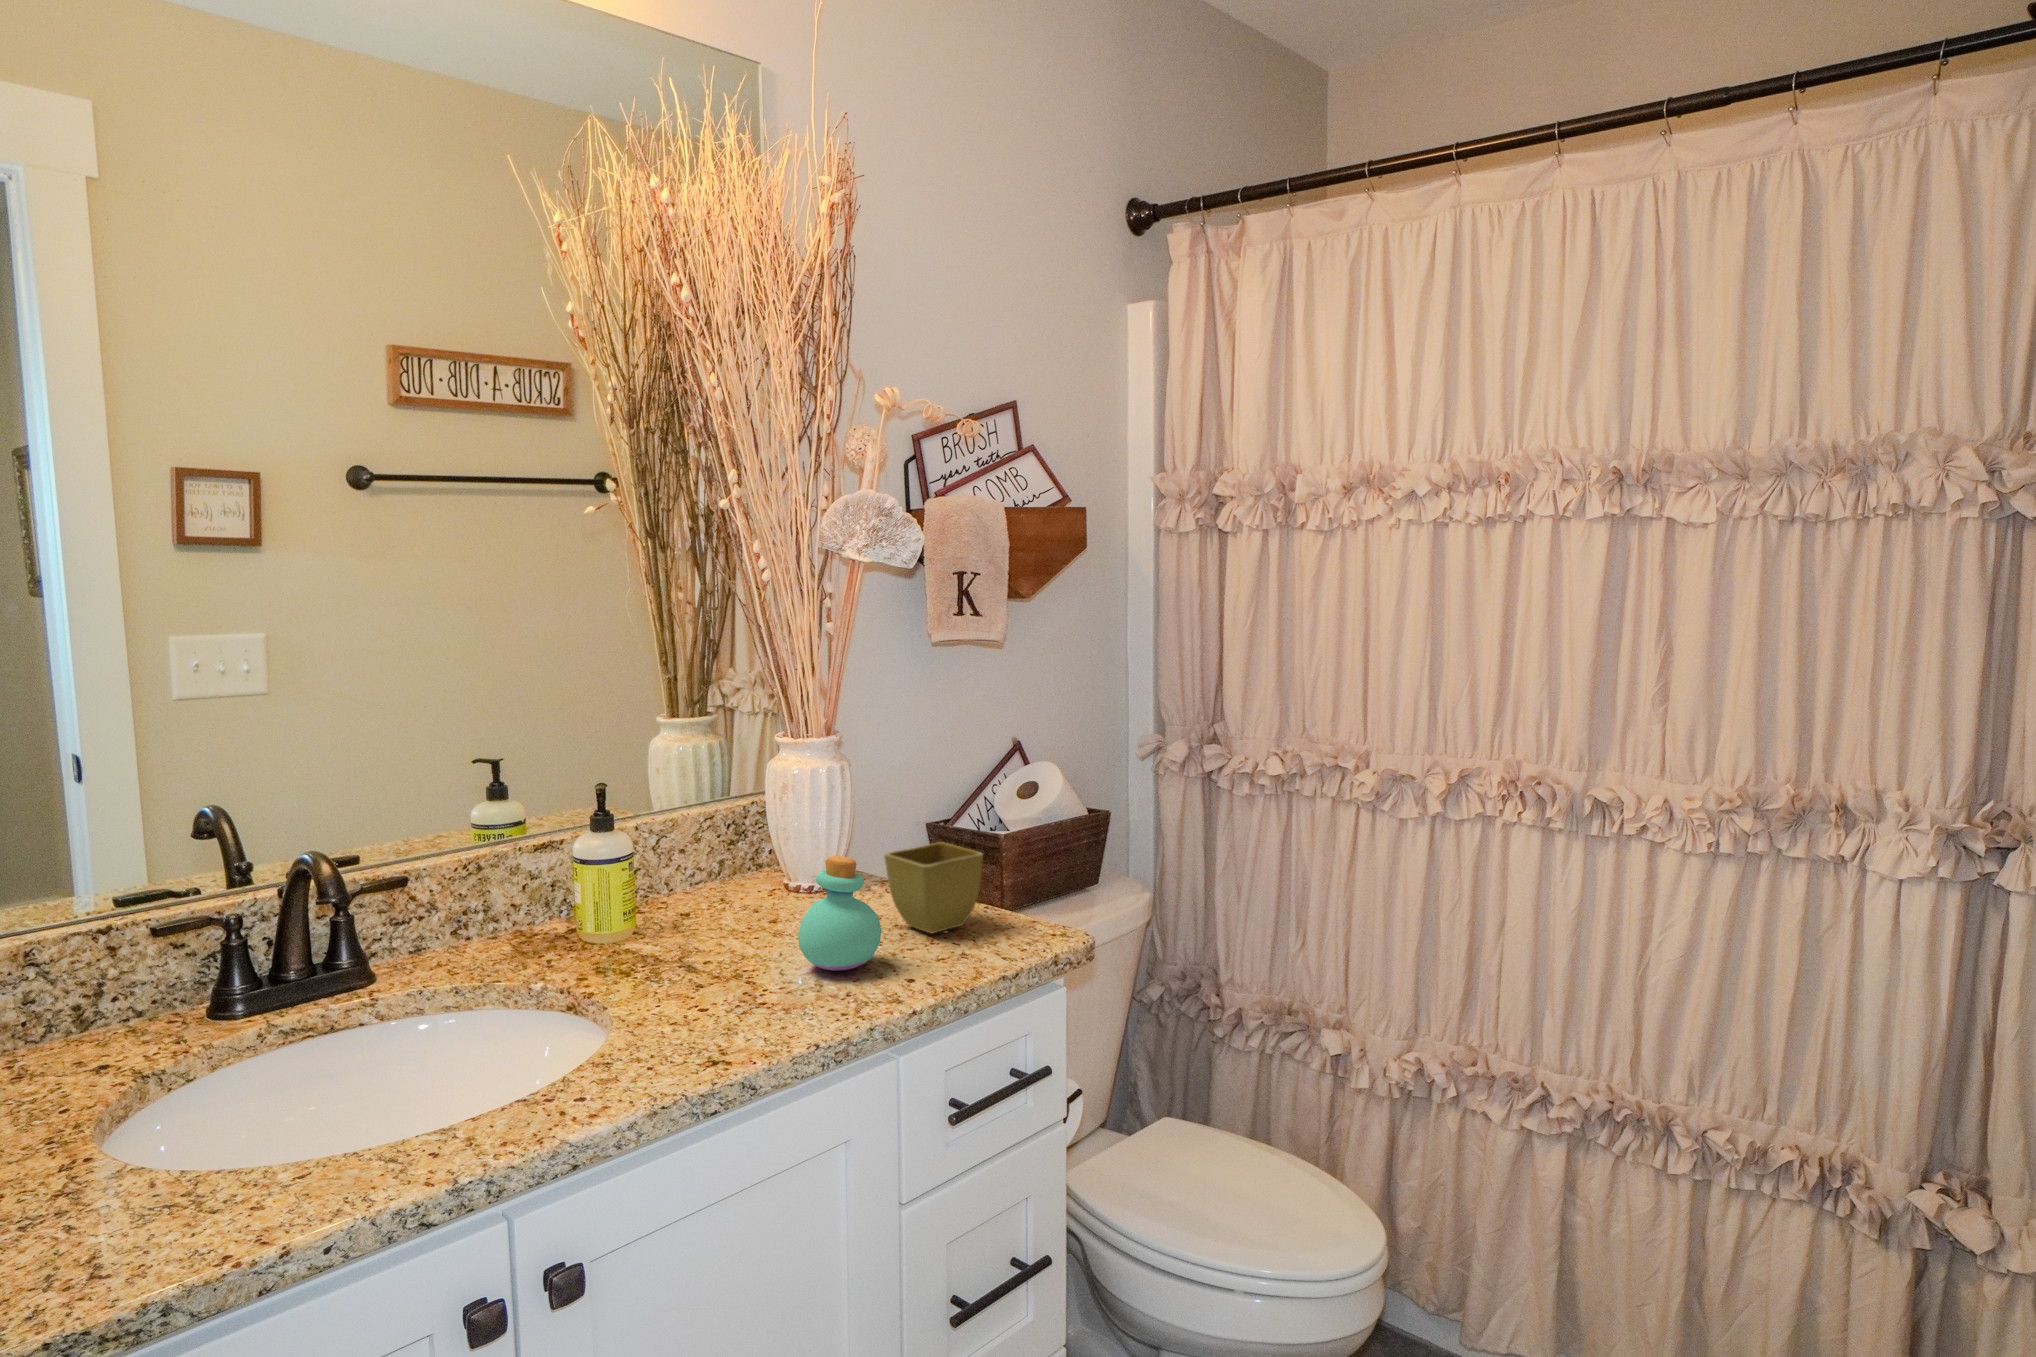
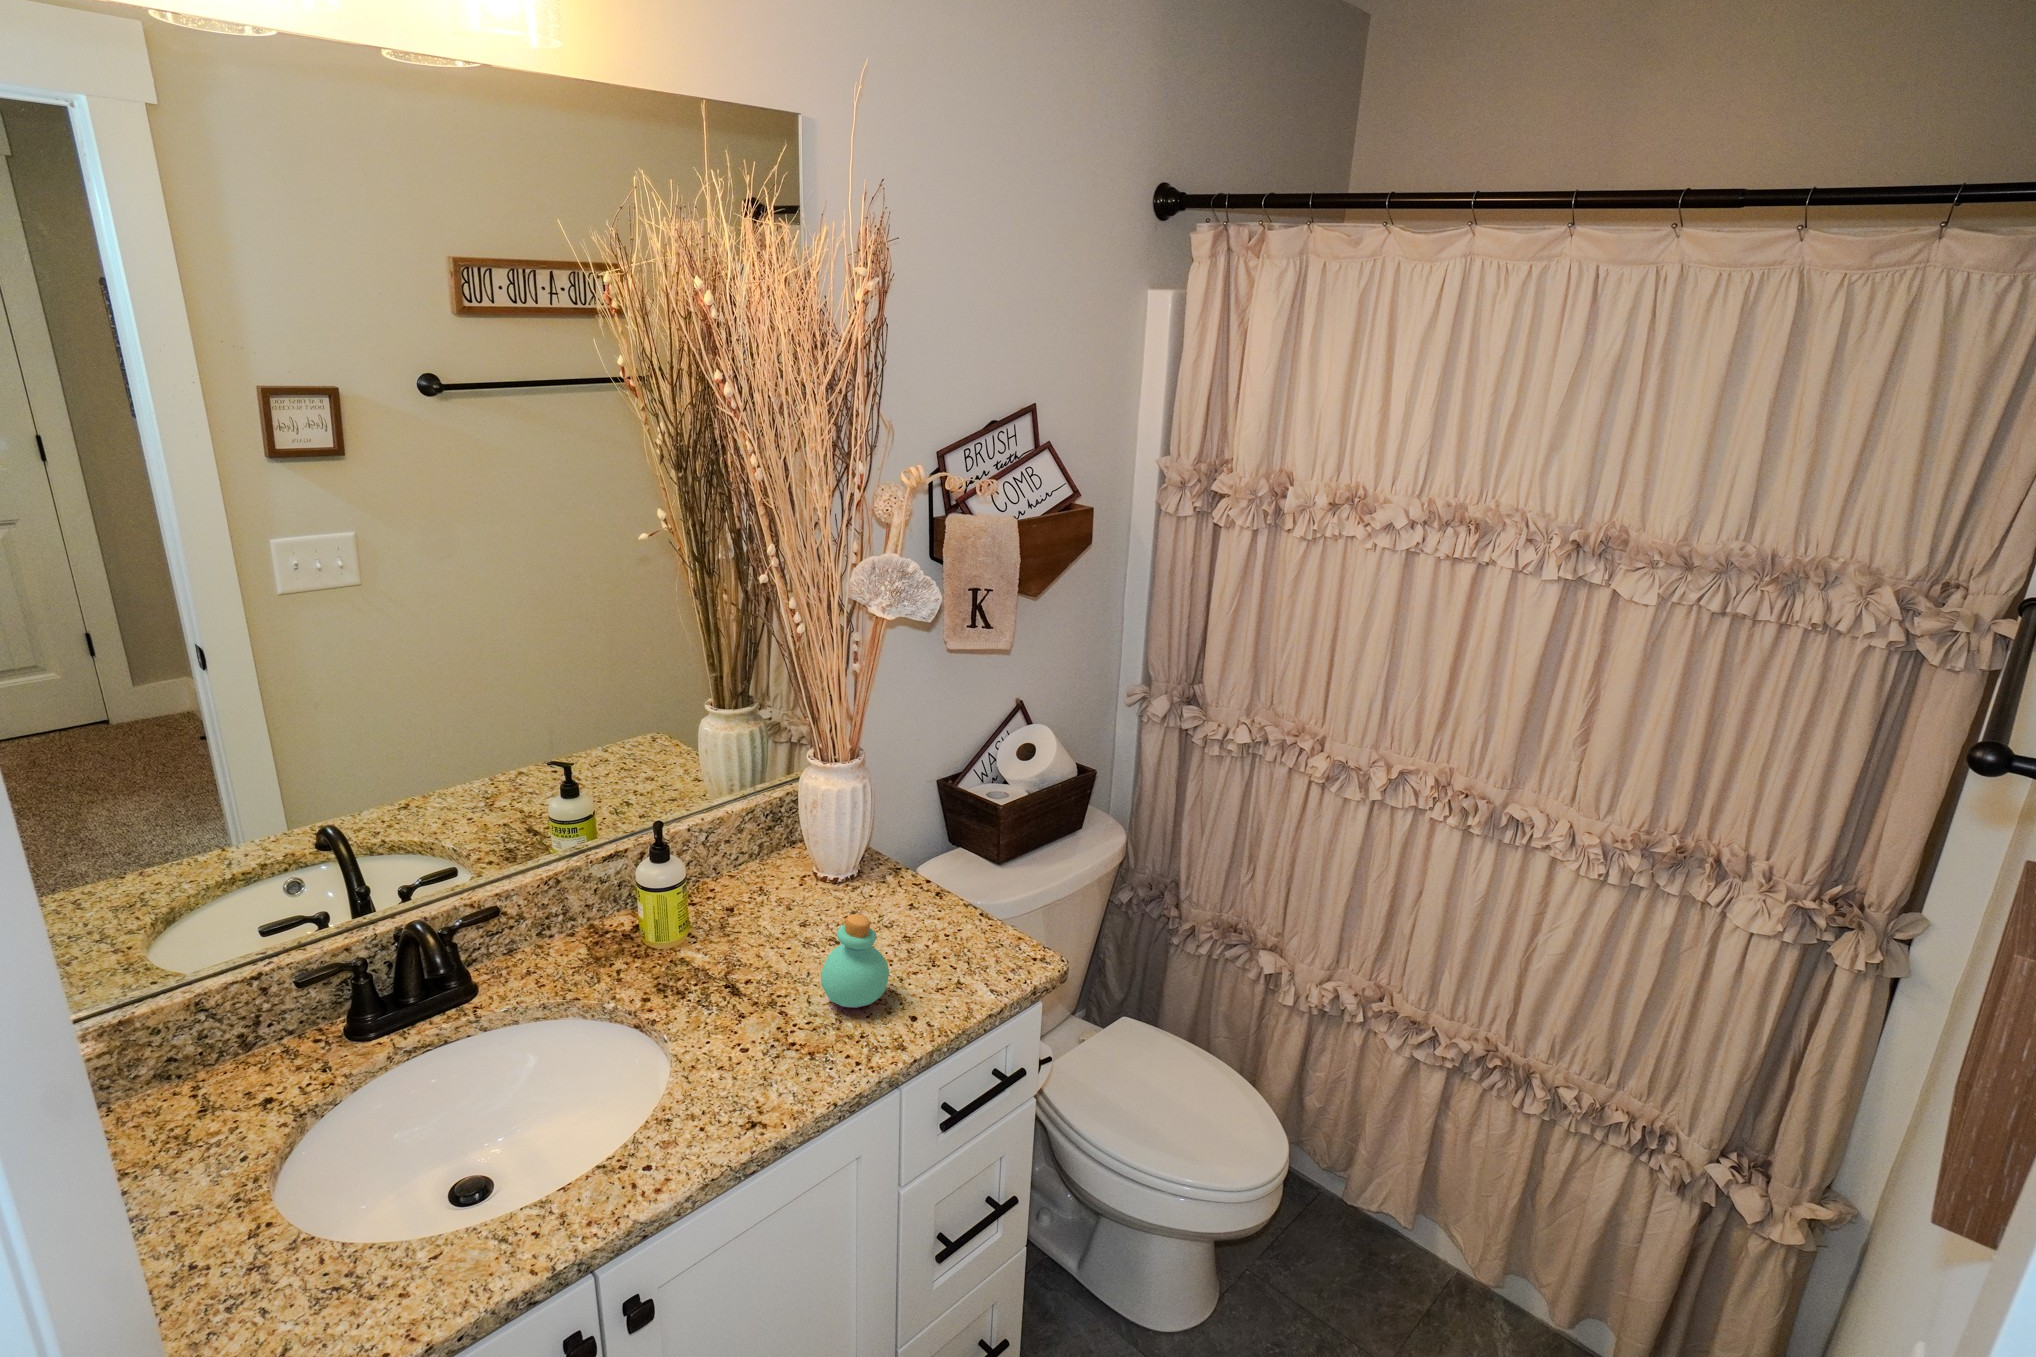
flower pot: present [884,842,983,933] -> none [894,872,978,958]

